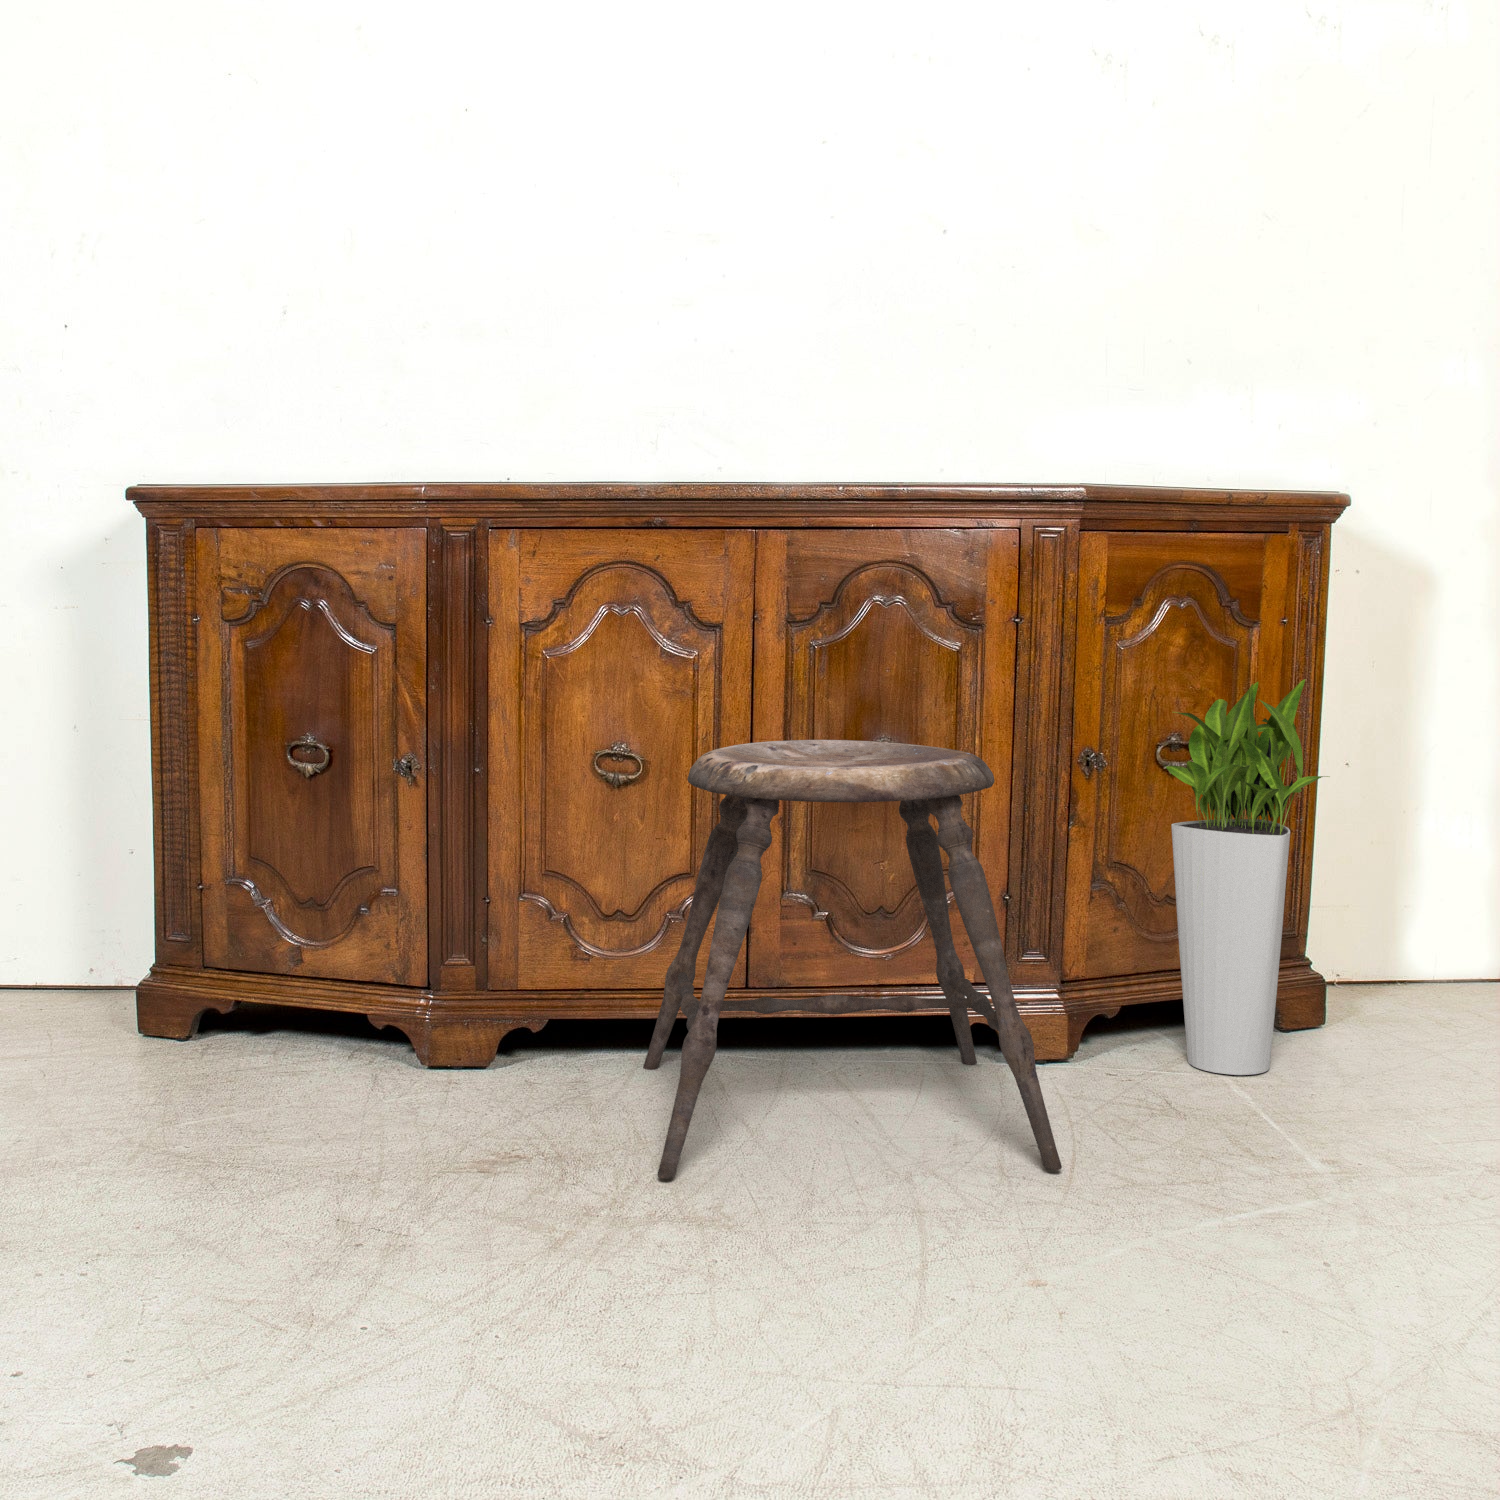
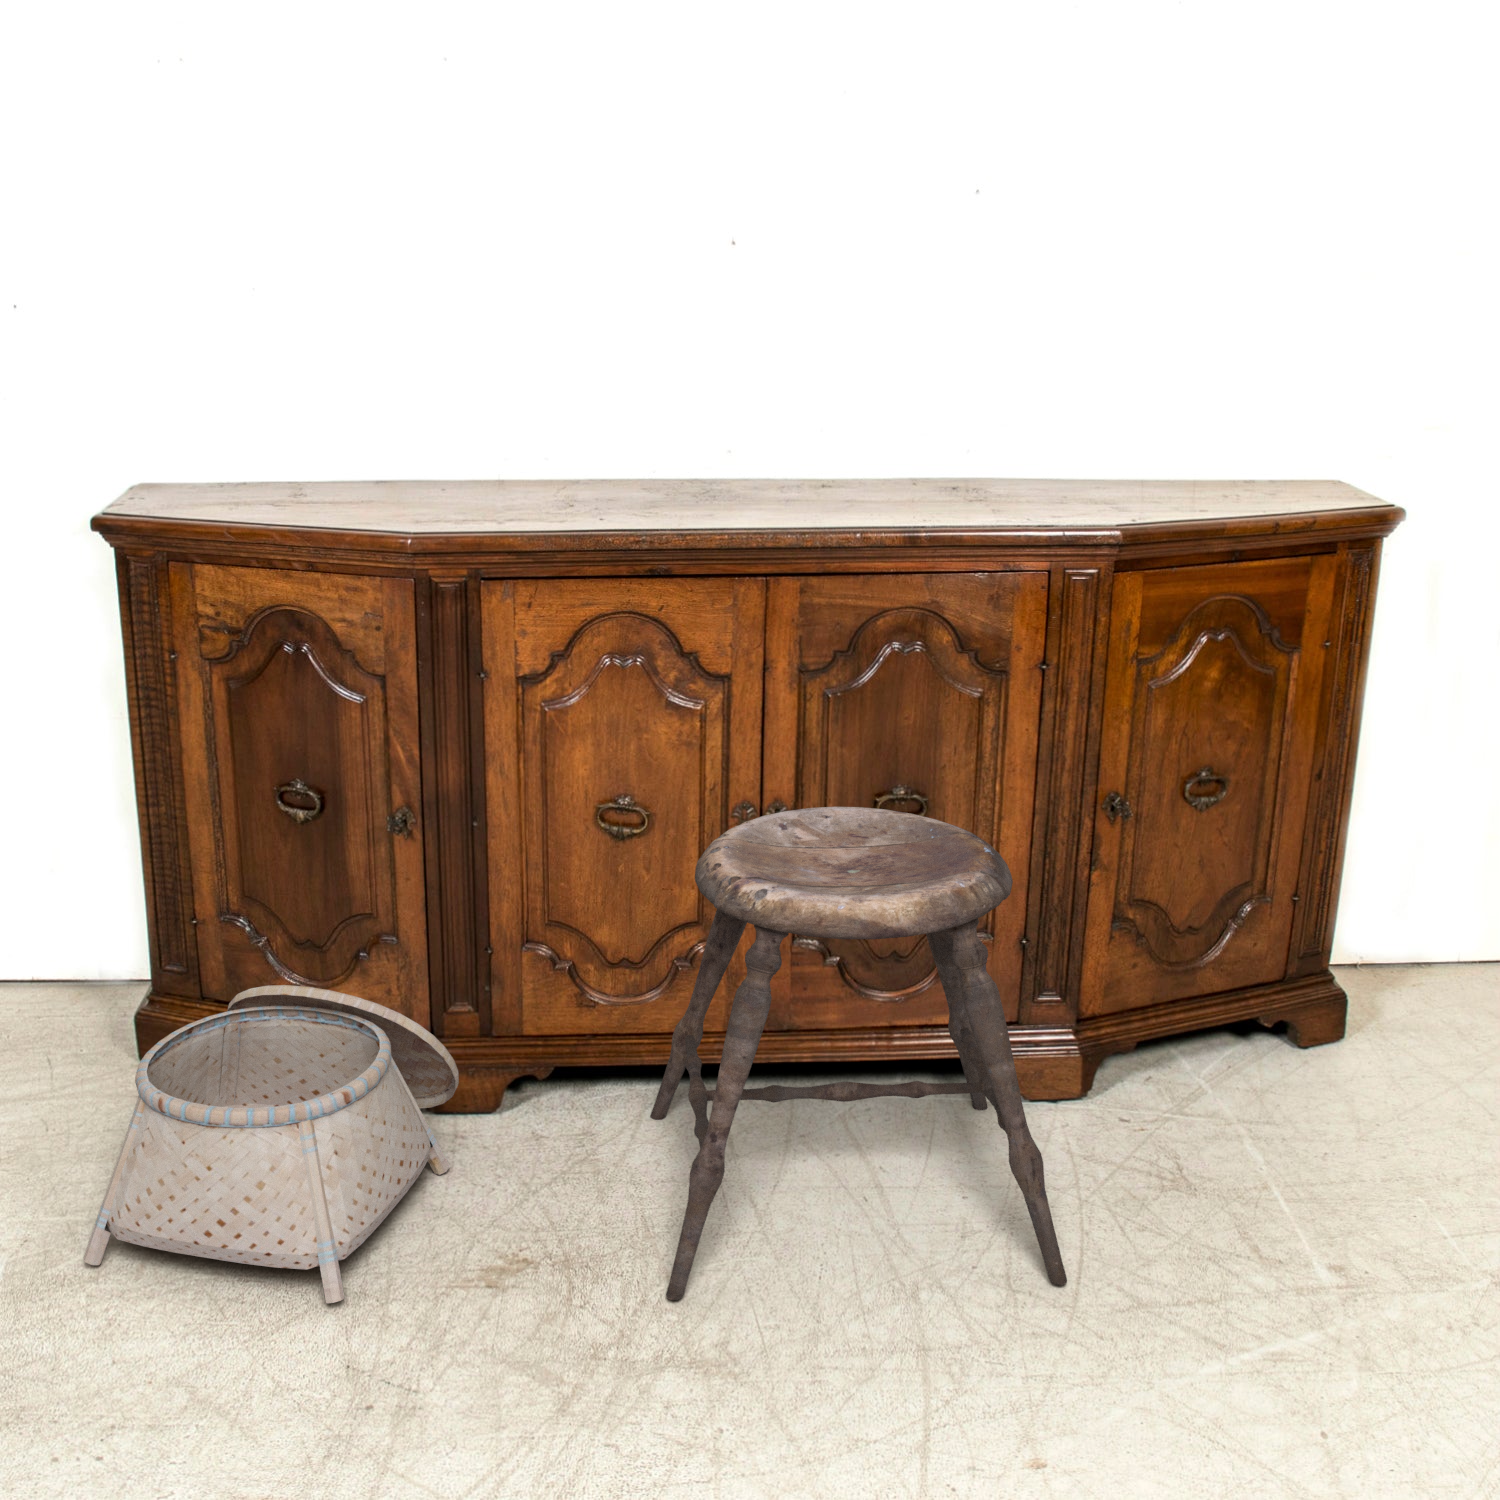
planter: present [1166,679,1329,1075] -> none [1190,721,1364,1127]
basket: none [70,903,454,1177] -> present [83,985,459,1303]

